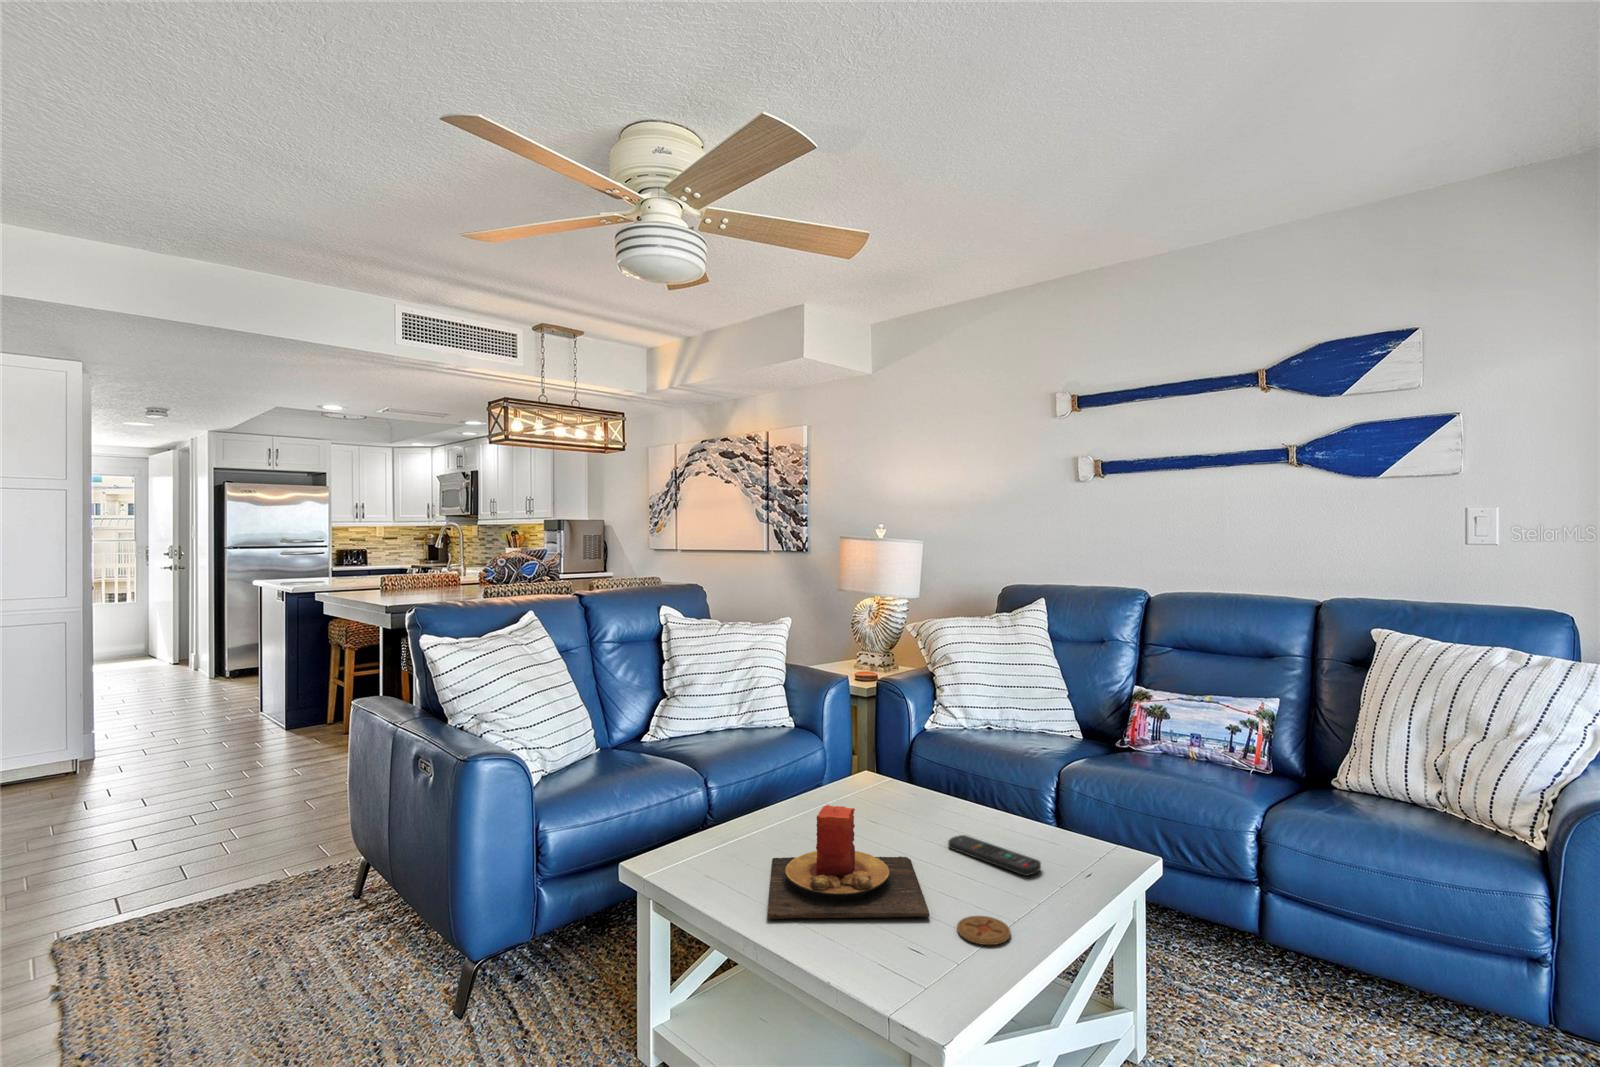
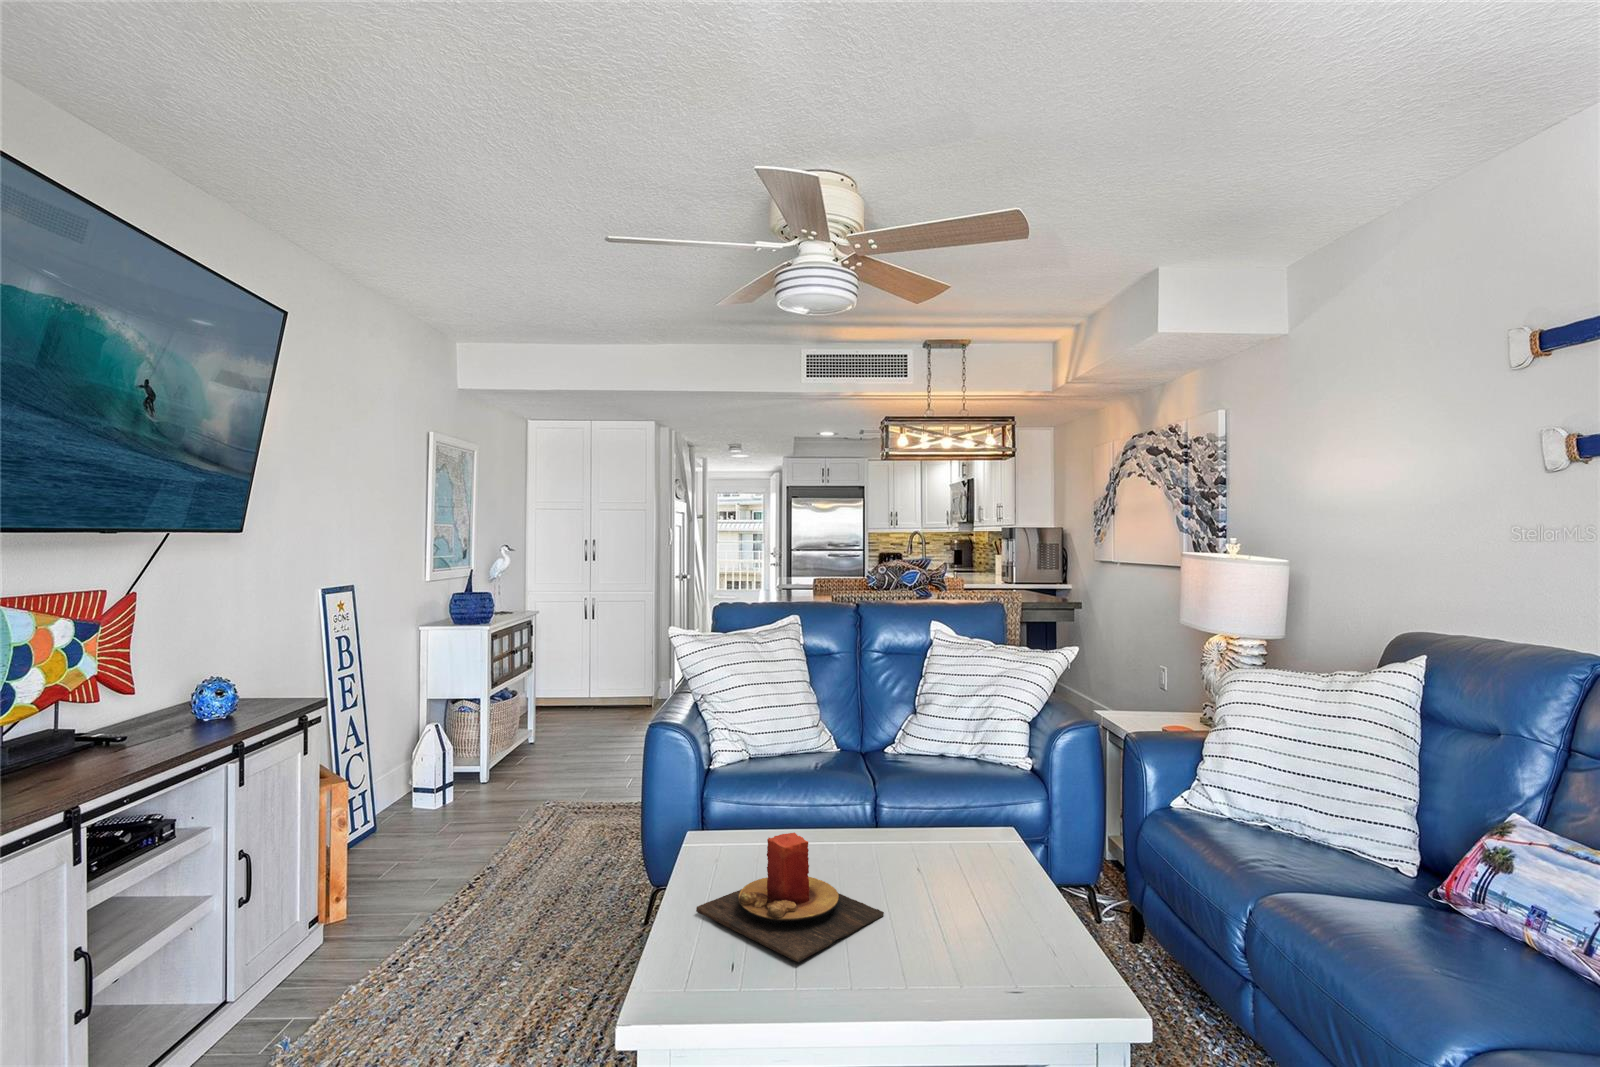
remote control: present [948,835,1041,876] -> none [938,912,985,975]
coaster: present [957,916,1011,945] -> none [791,977,845,1010]

